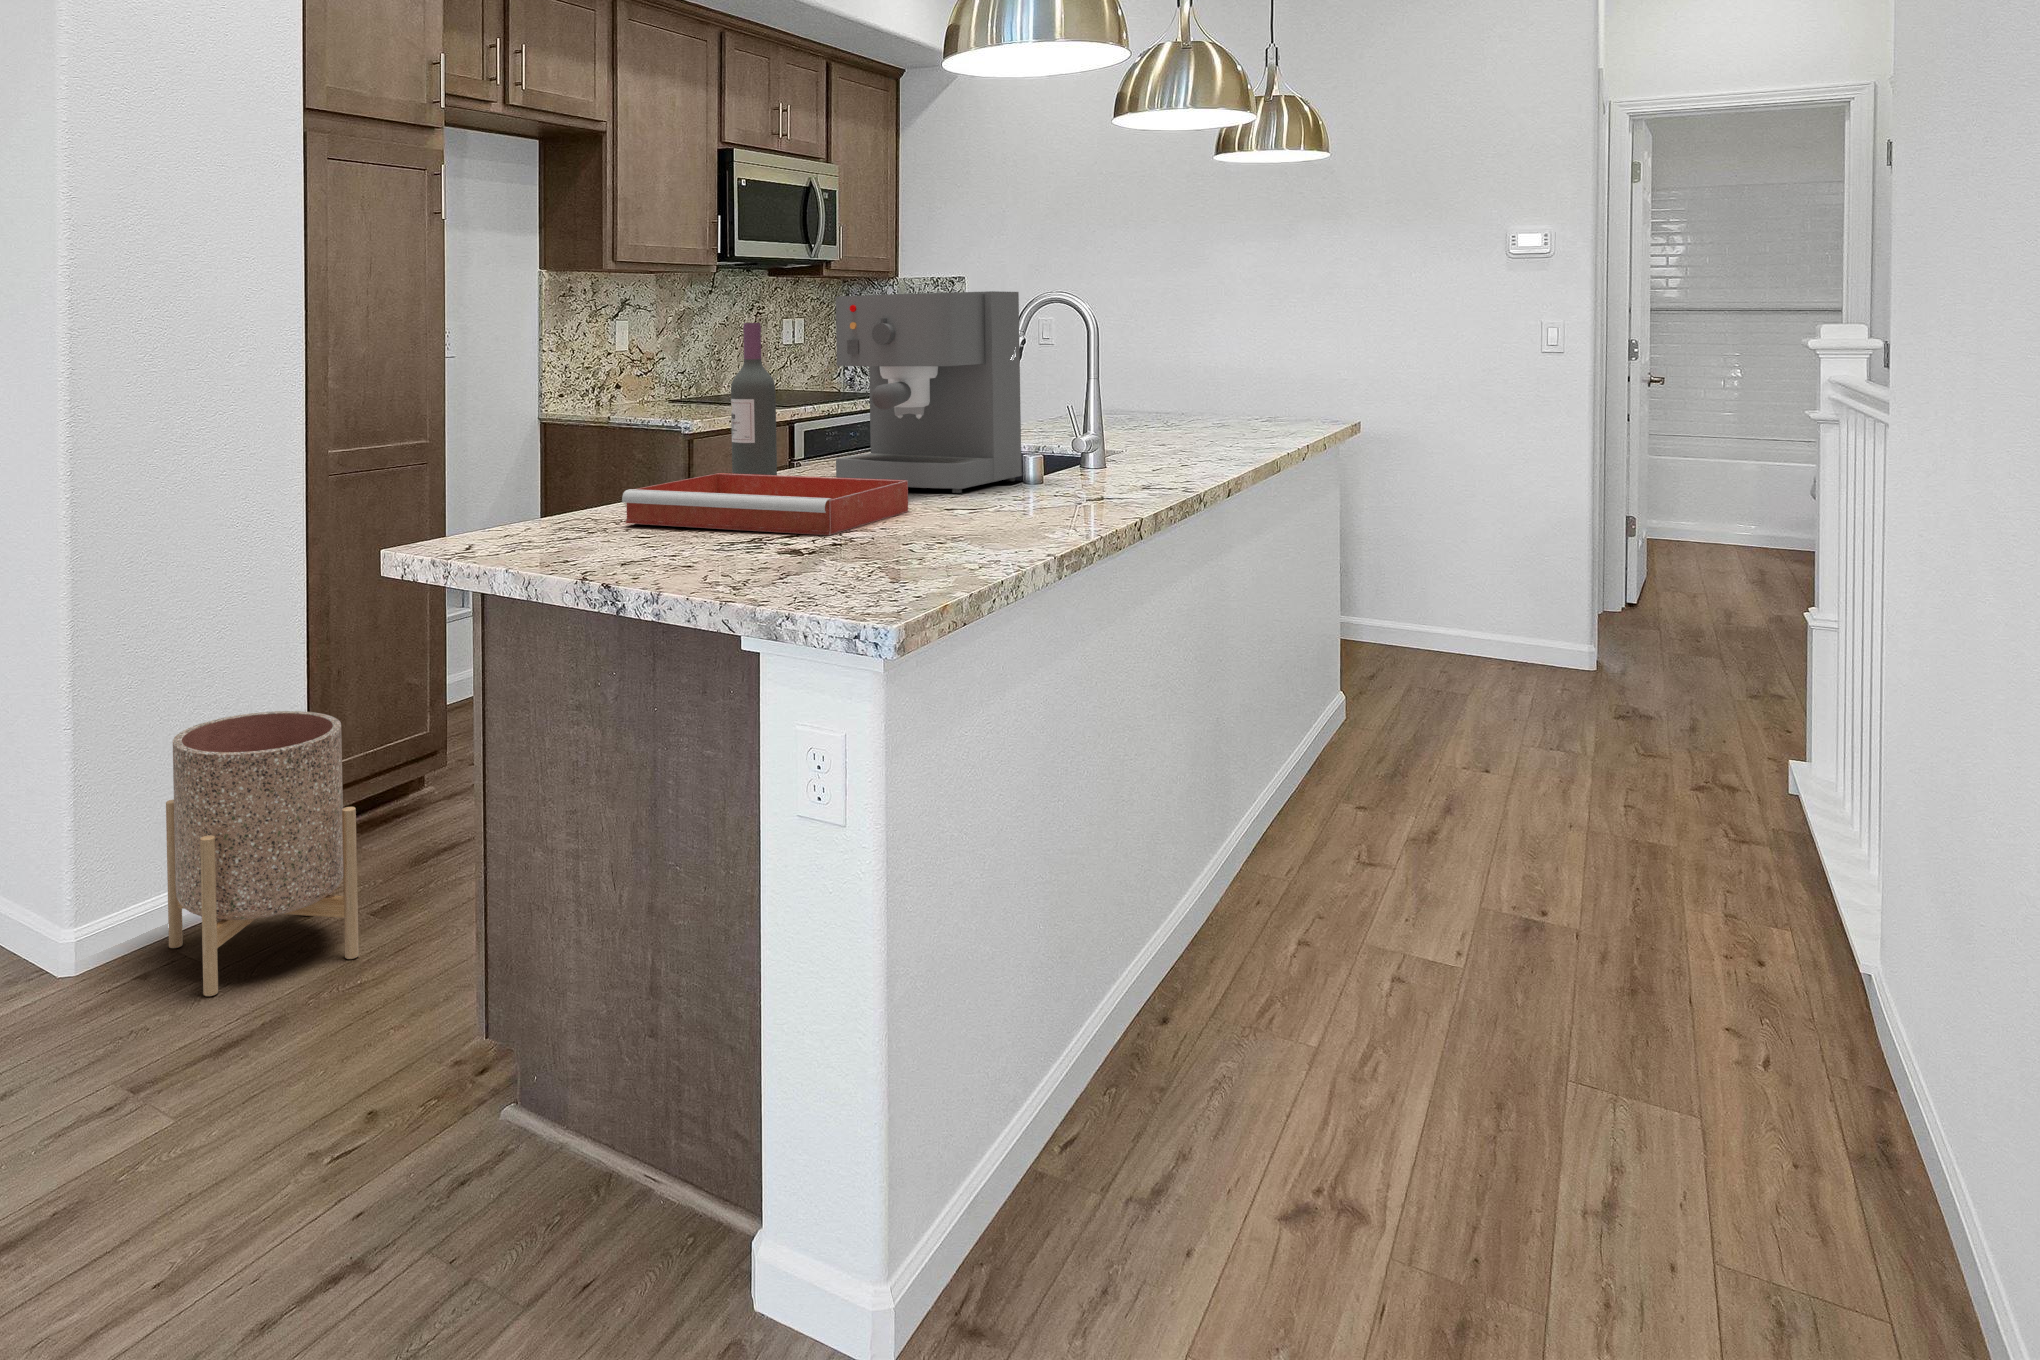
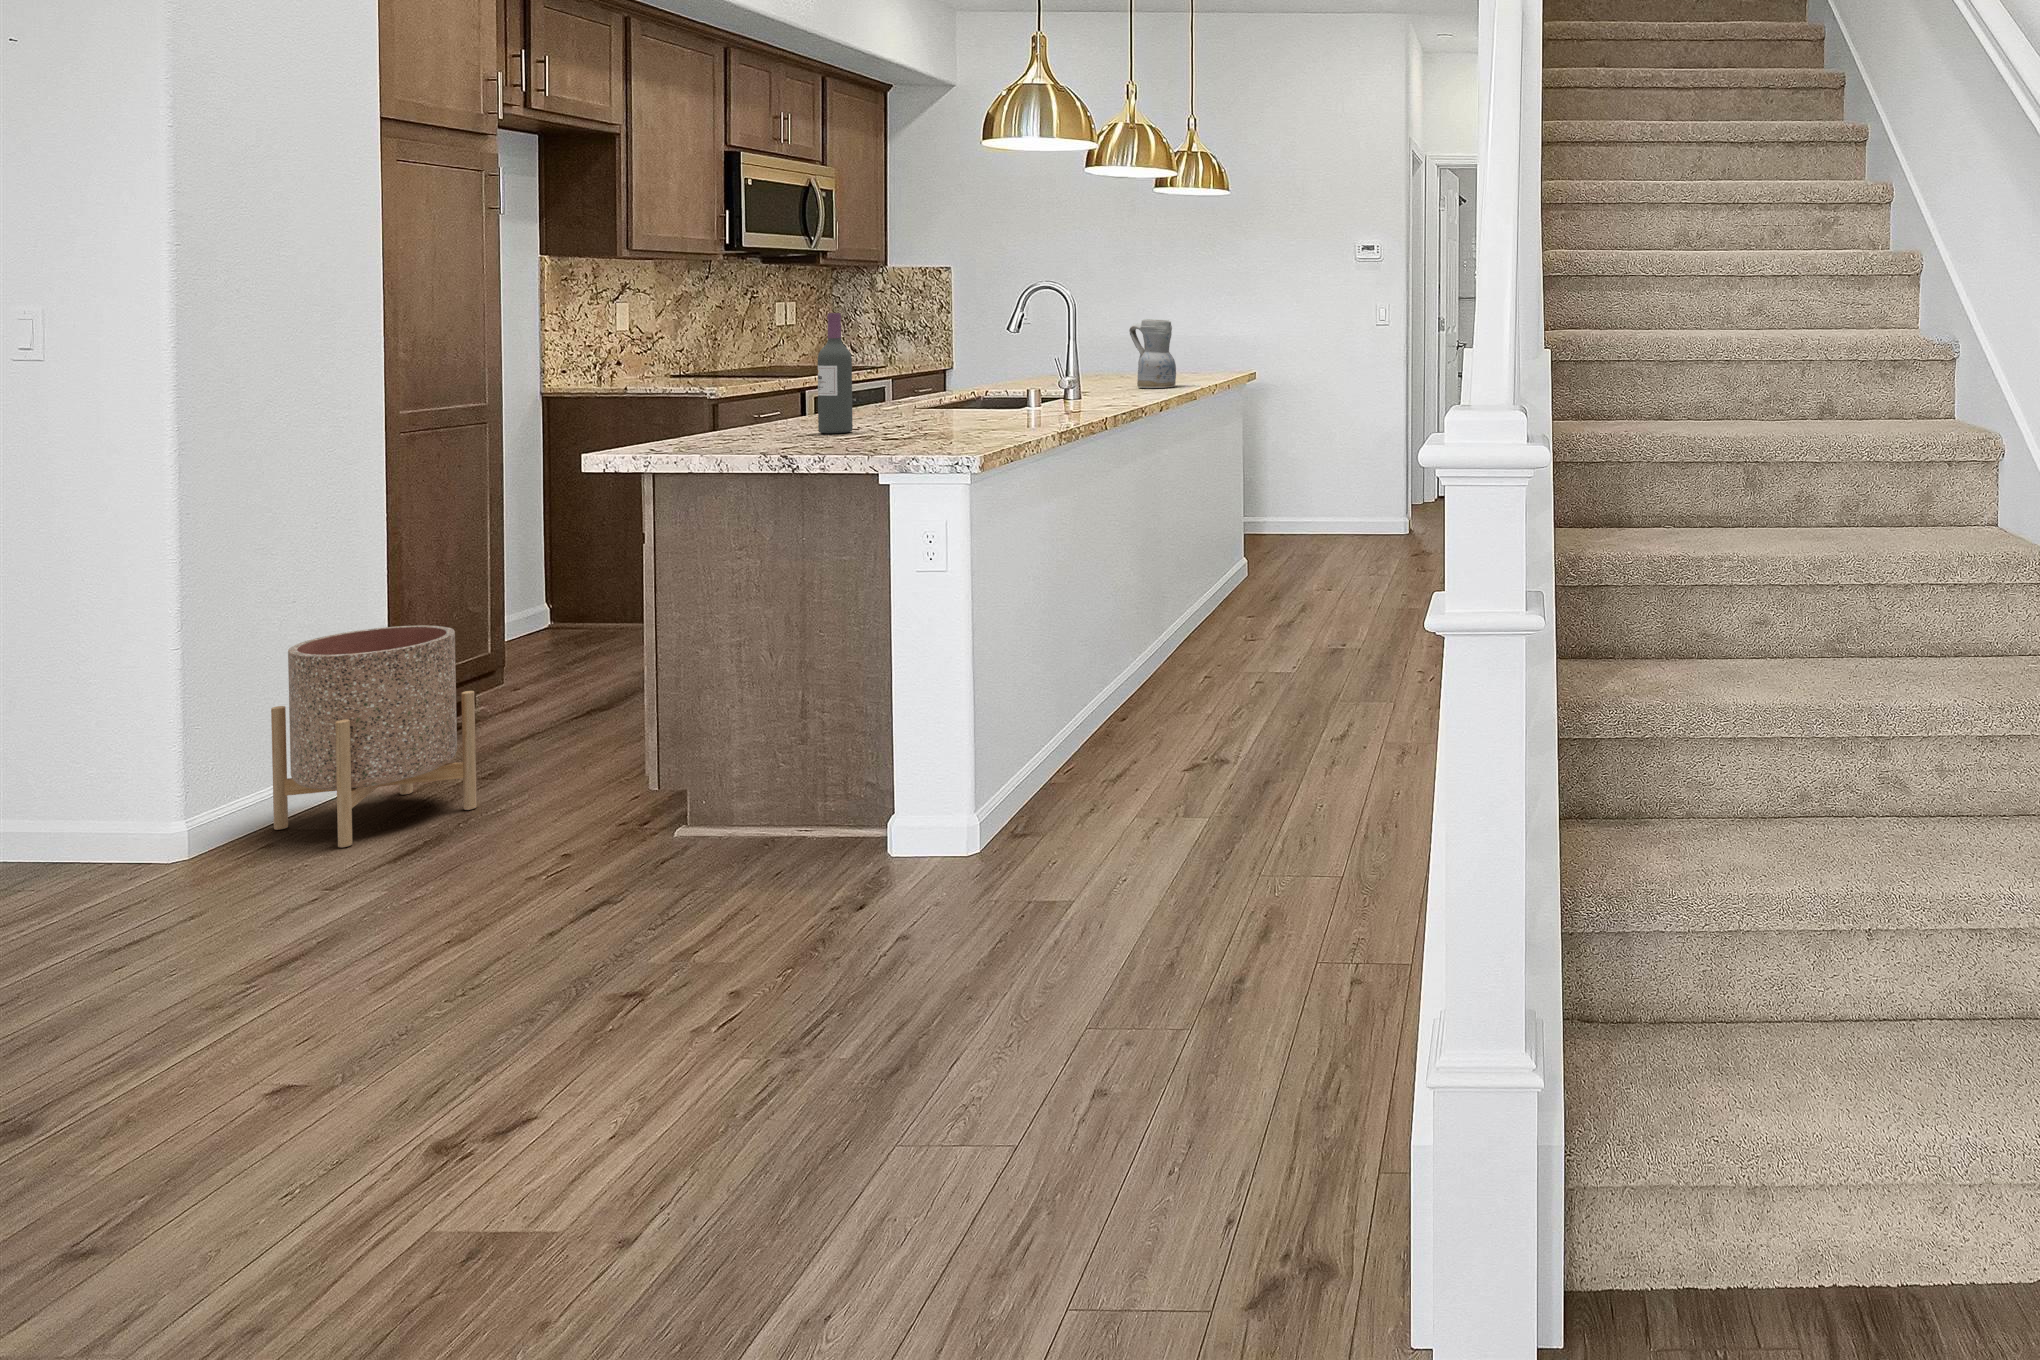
coffee maker: present [836,291,1021,493] -> none [893,294,1024,426]
ceramic pitcher: none [1179,331,1247,430] -> present [1129,319,1176,388]
tray: present [622,473,908,535] -> none [755,416,956,448]

